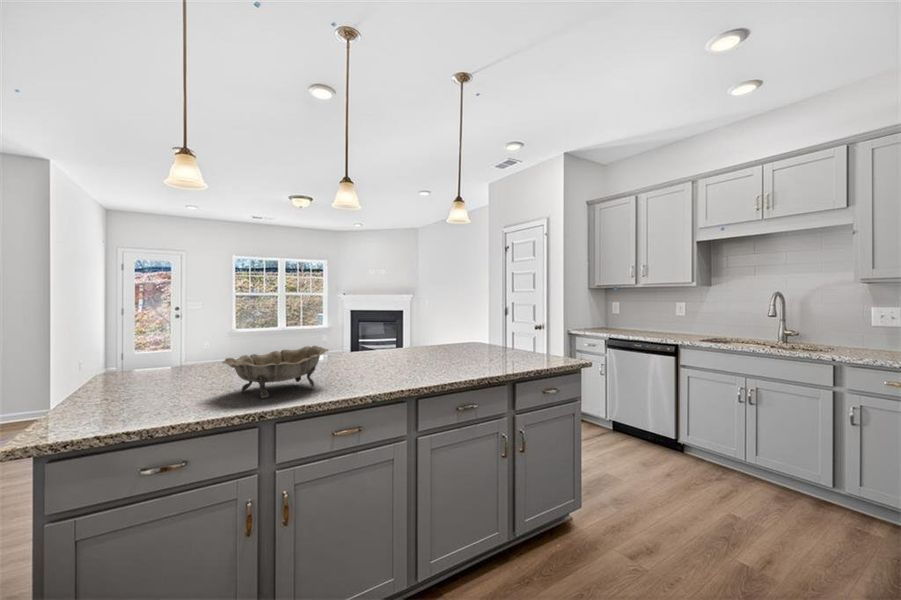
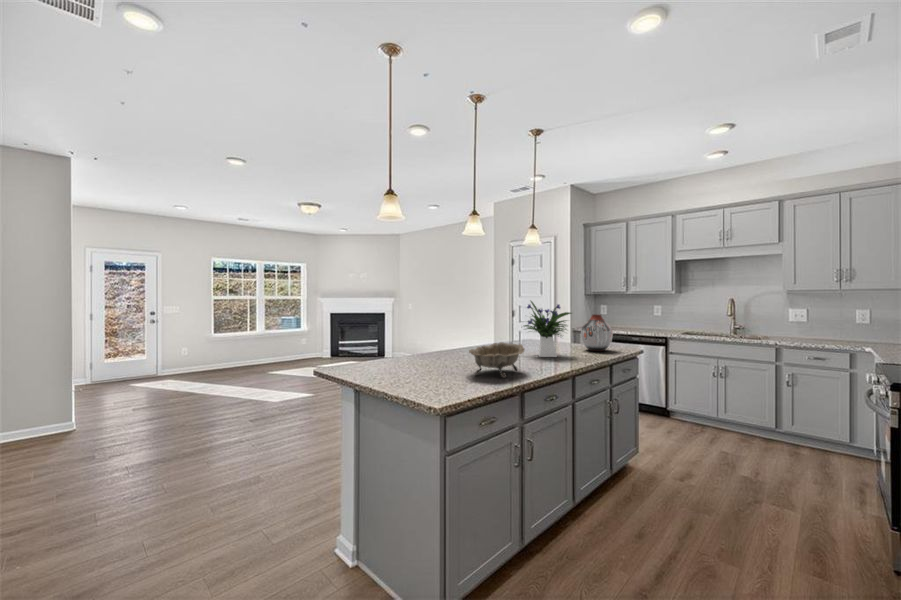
flower arrangement: none [386,289,461,368] -> present [524,301,571,357]
vase: none [493,310,536,362] -> present [581,314,613,351]

